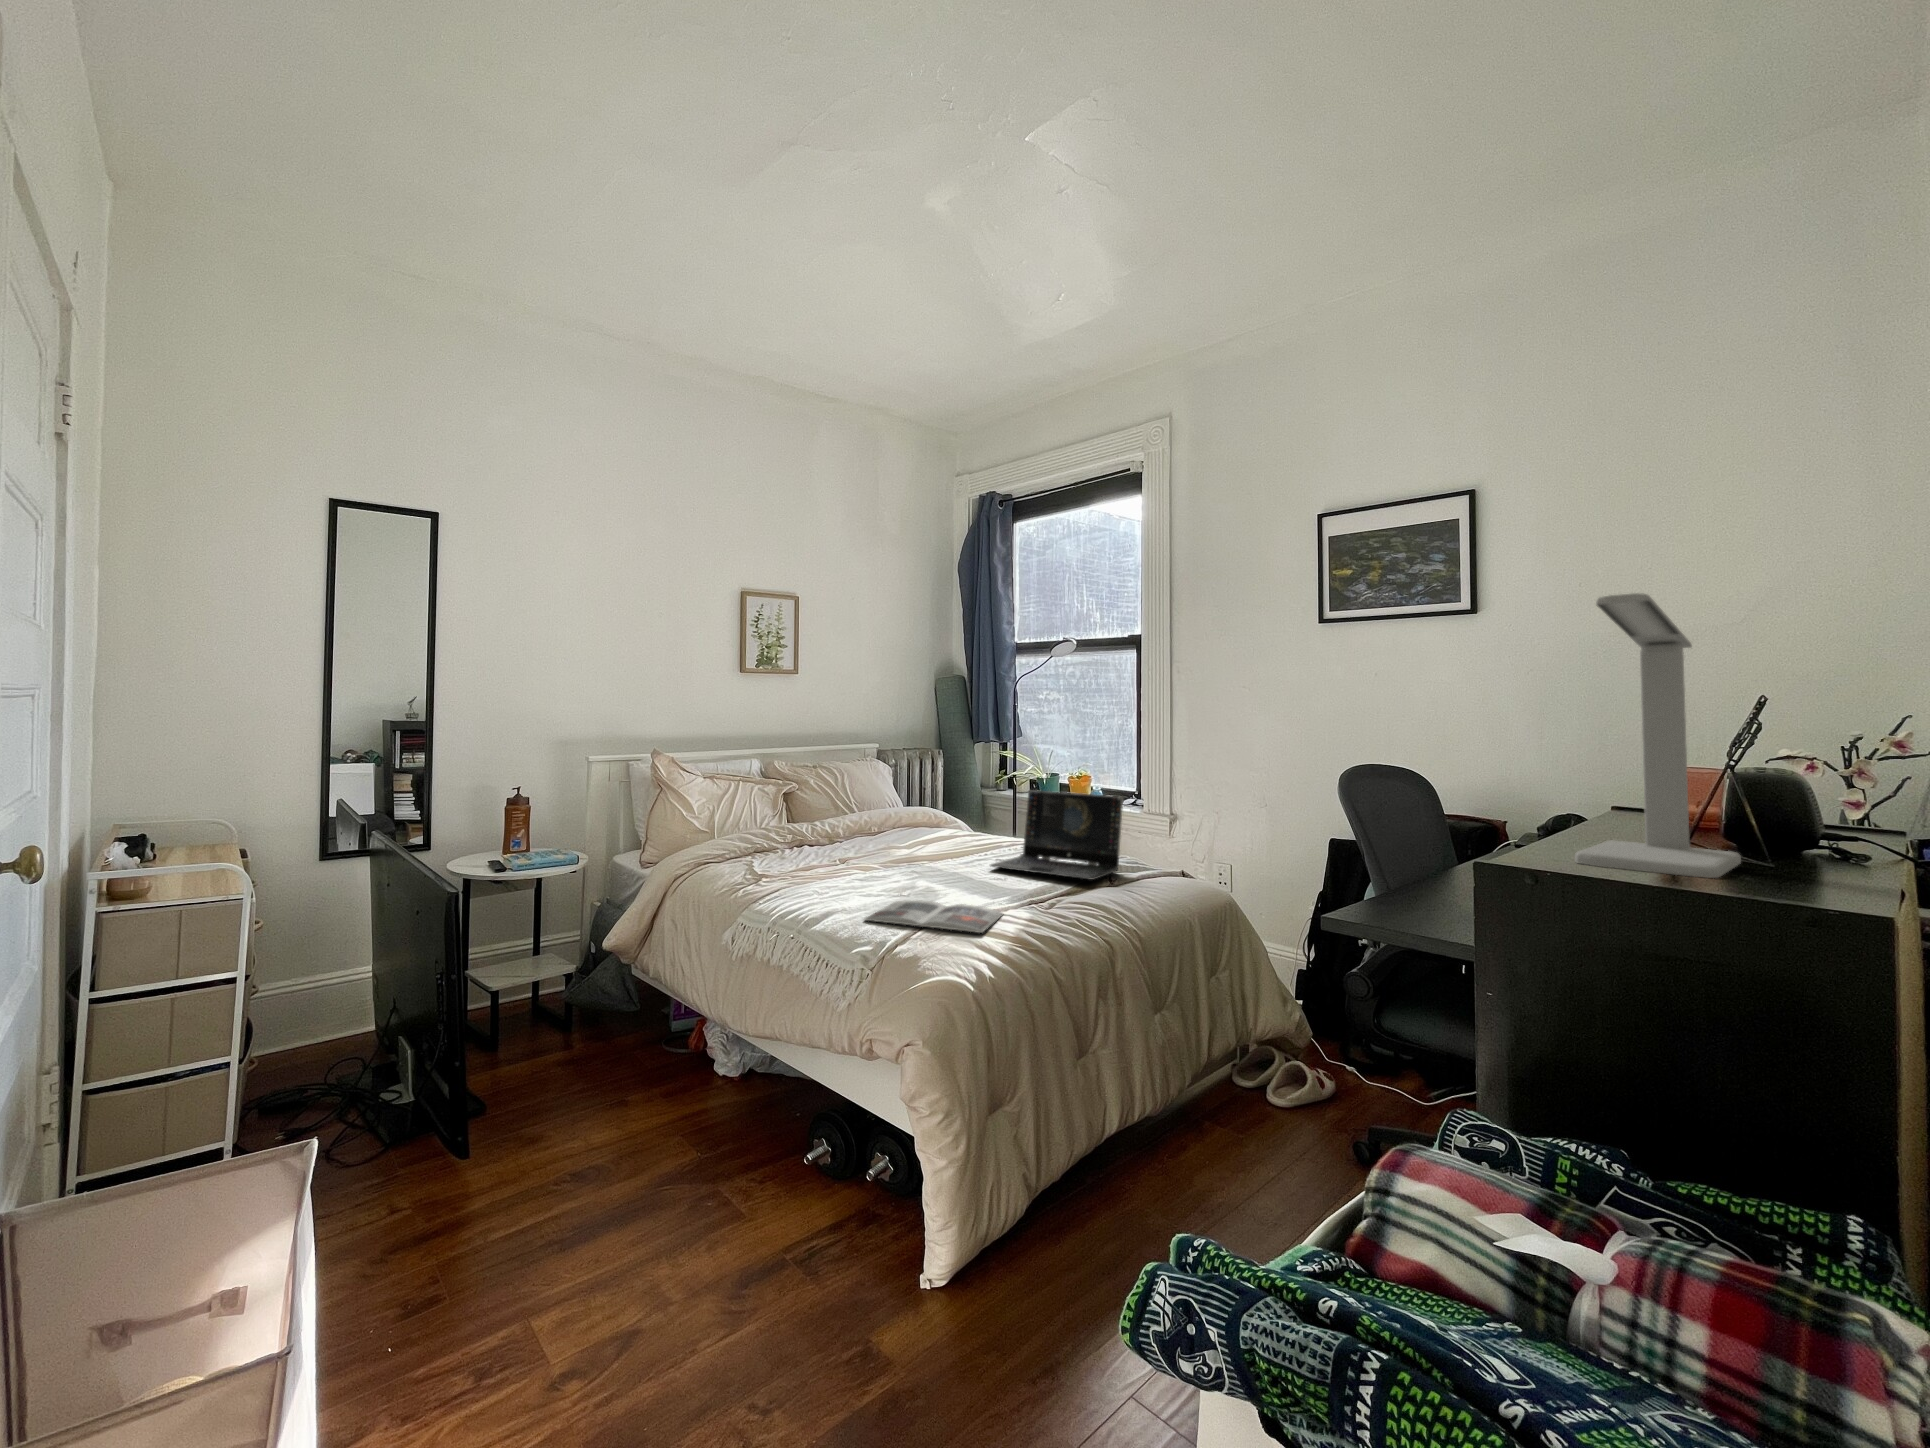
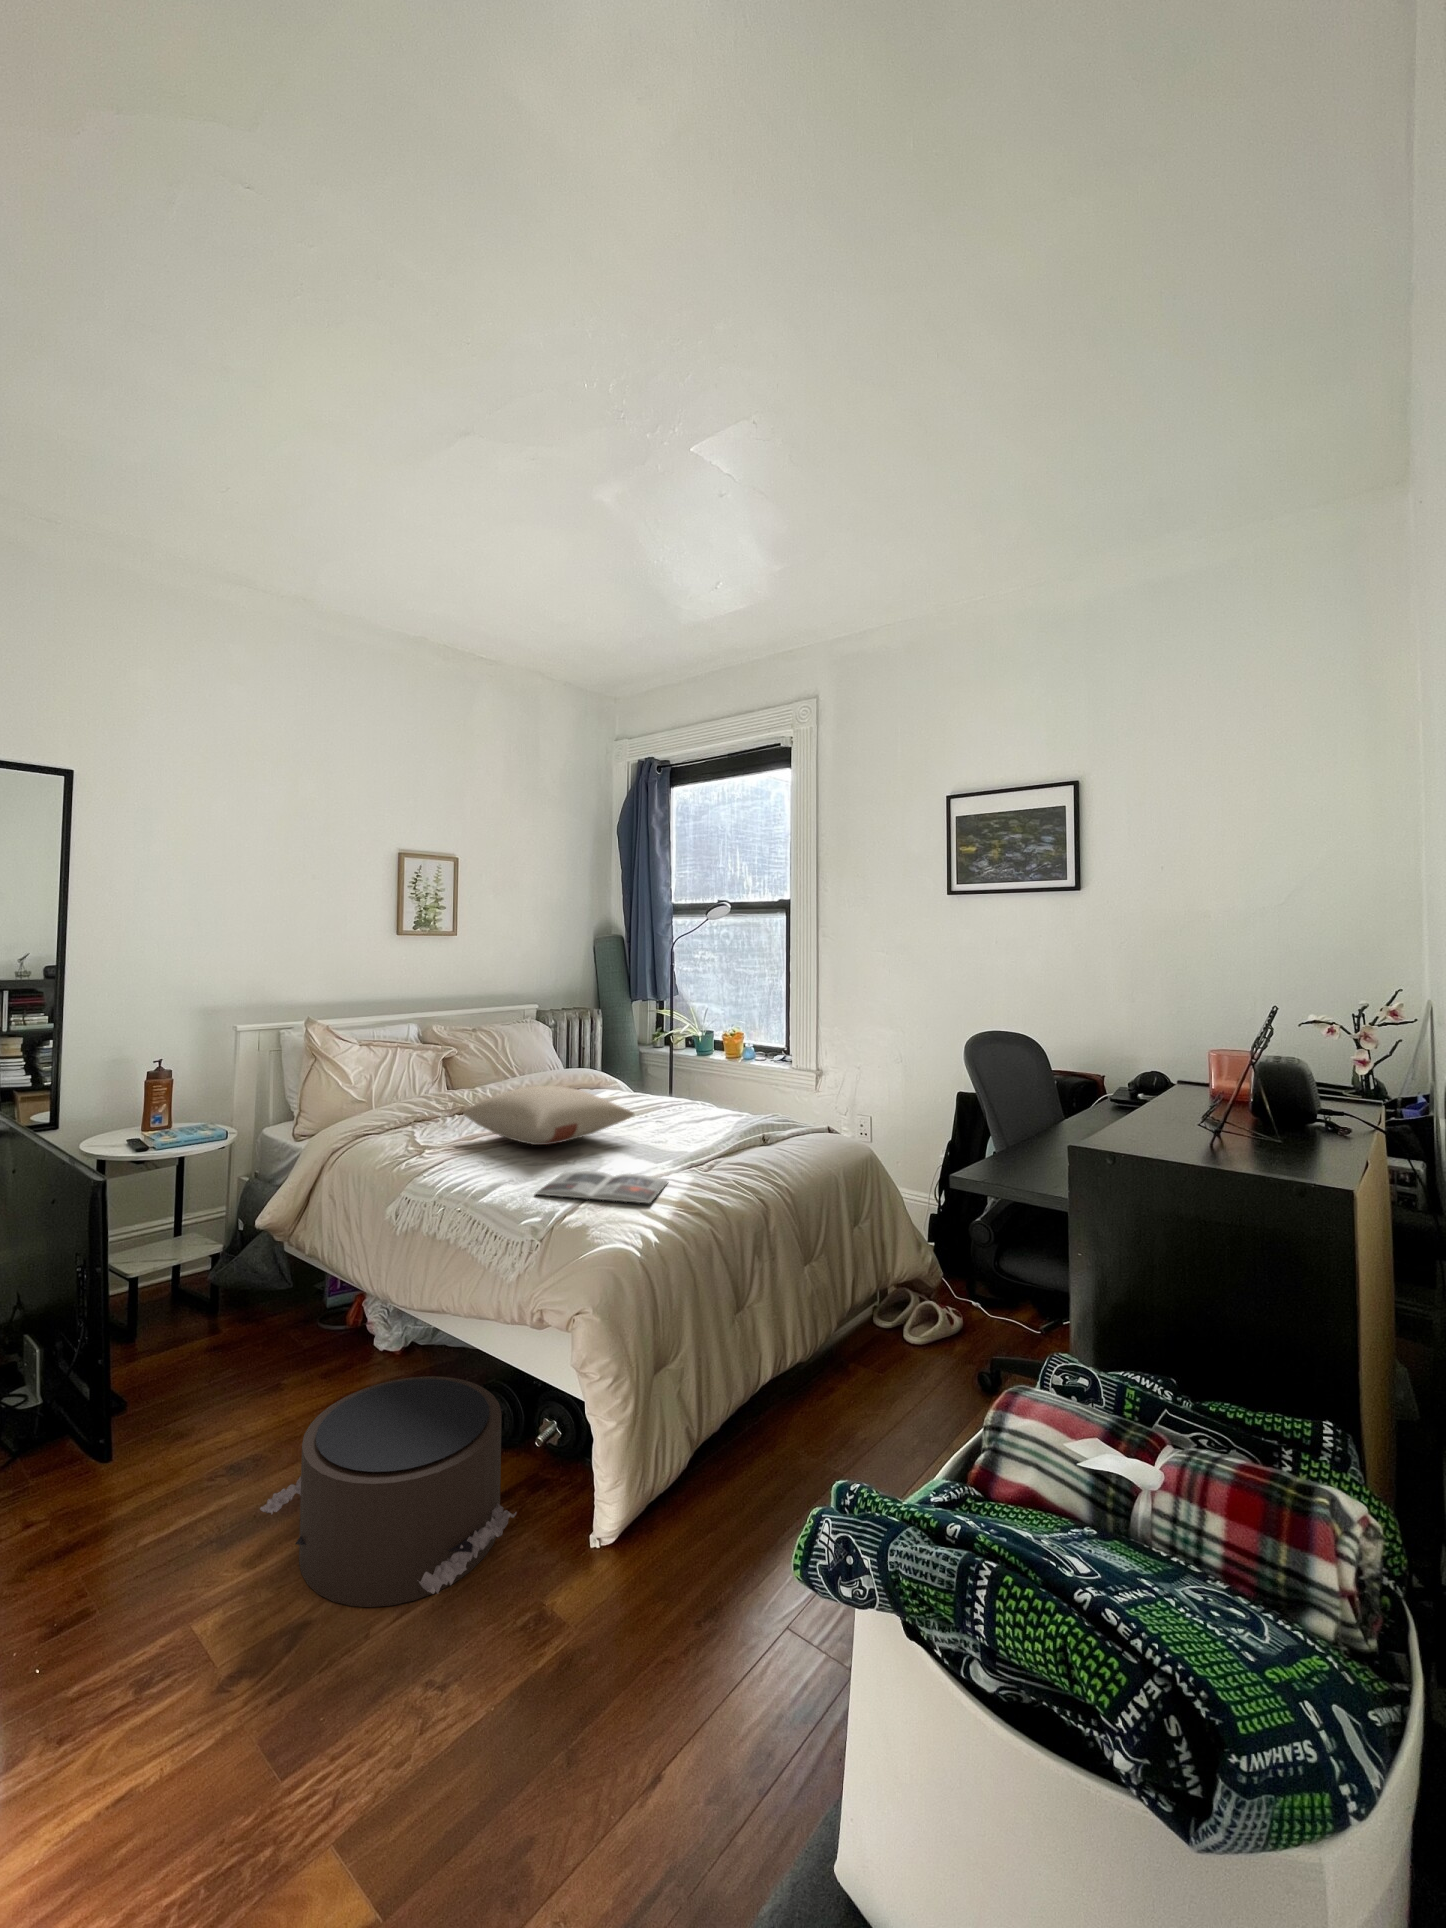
desk lamp: present [1575,593,1741,878] -> none [1148,923,1269,1153]
laptop: present [991,790,1123,880] -> none [651,1055,777,1143]
pillow: none [799,818,971,875] -> present [463,1086,634,1145]
pouf: none [589,1097,840,1324] -> present [260,1376,517,1607]

